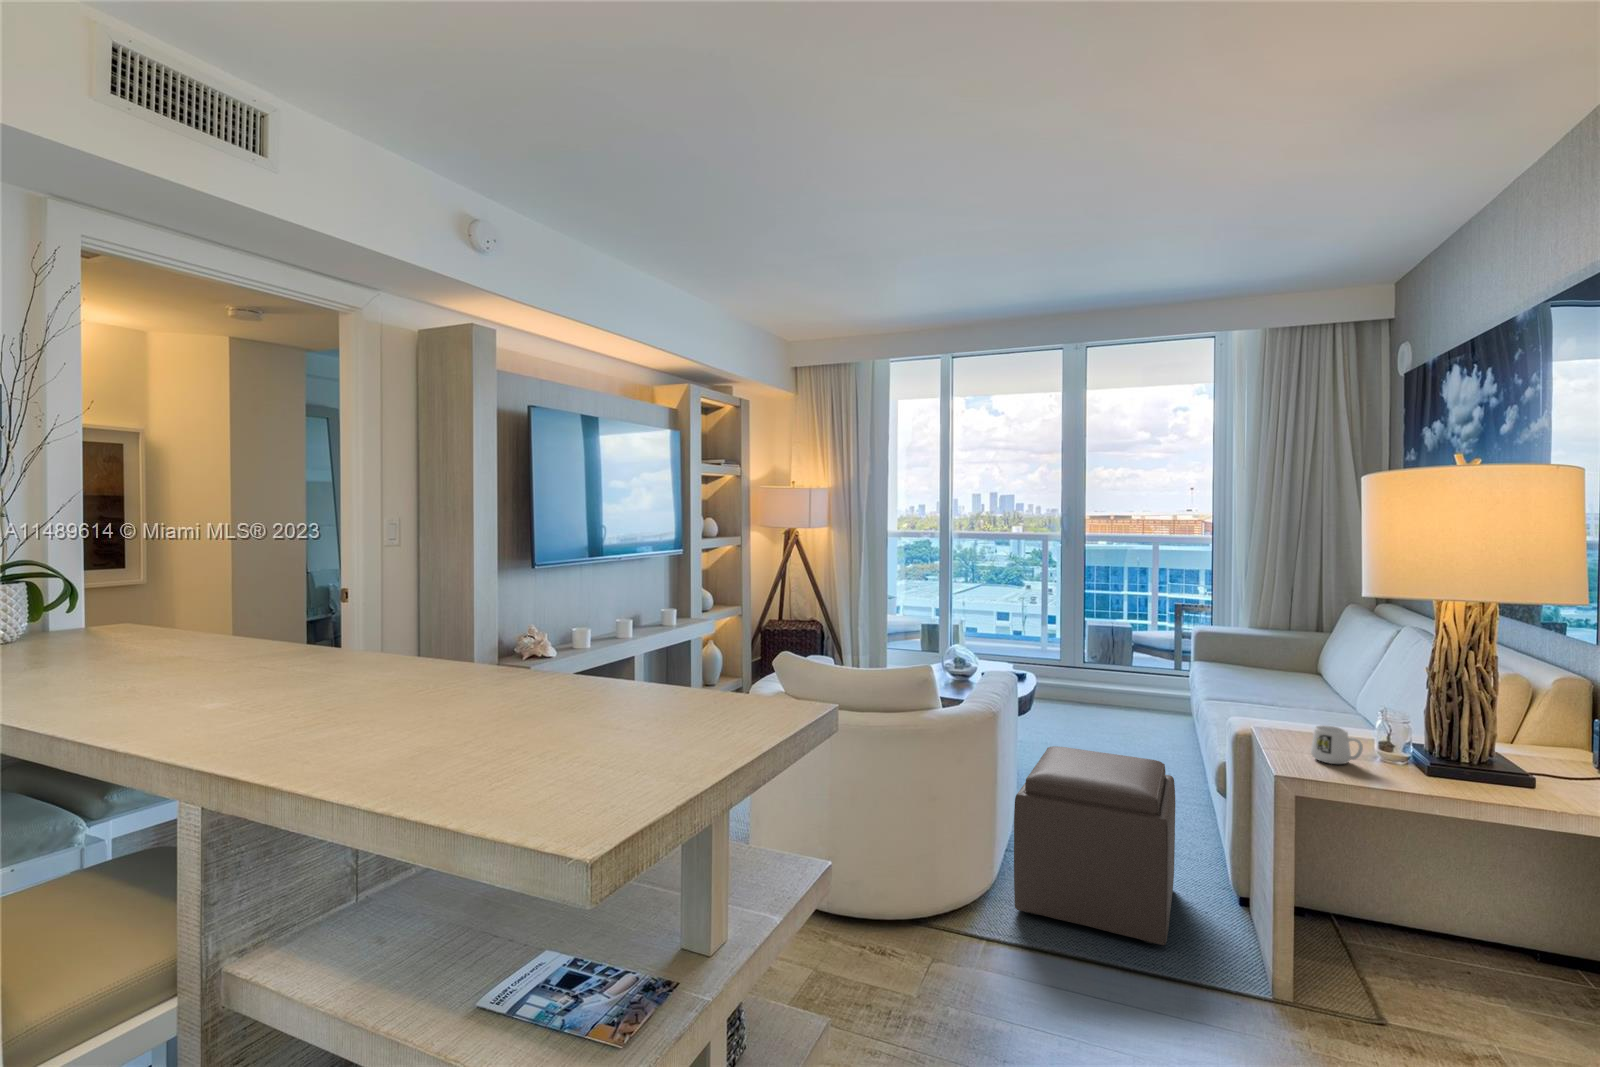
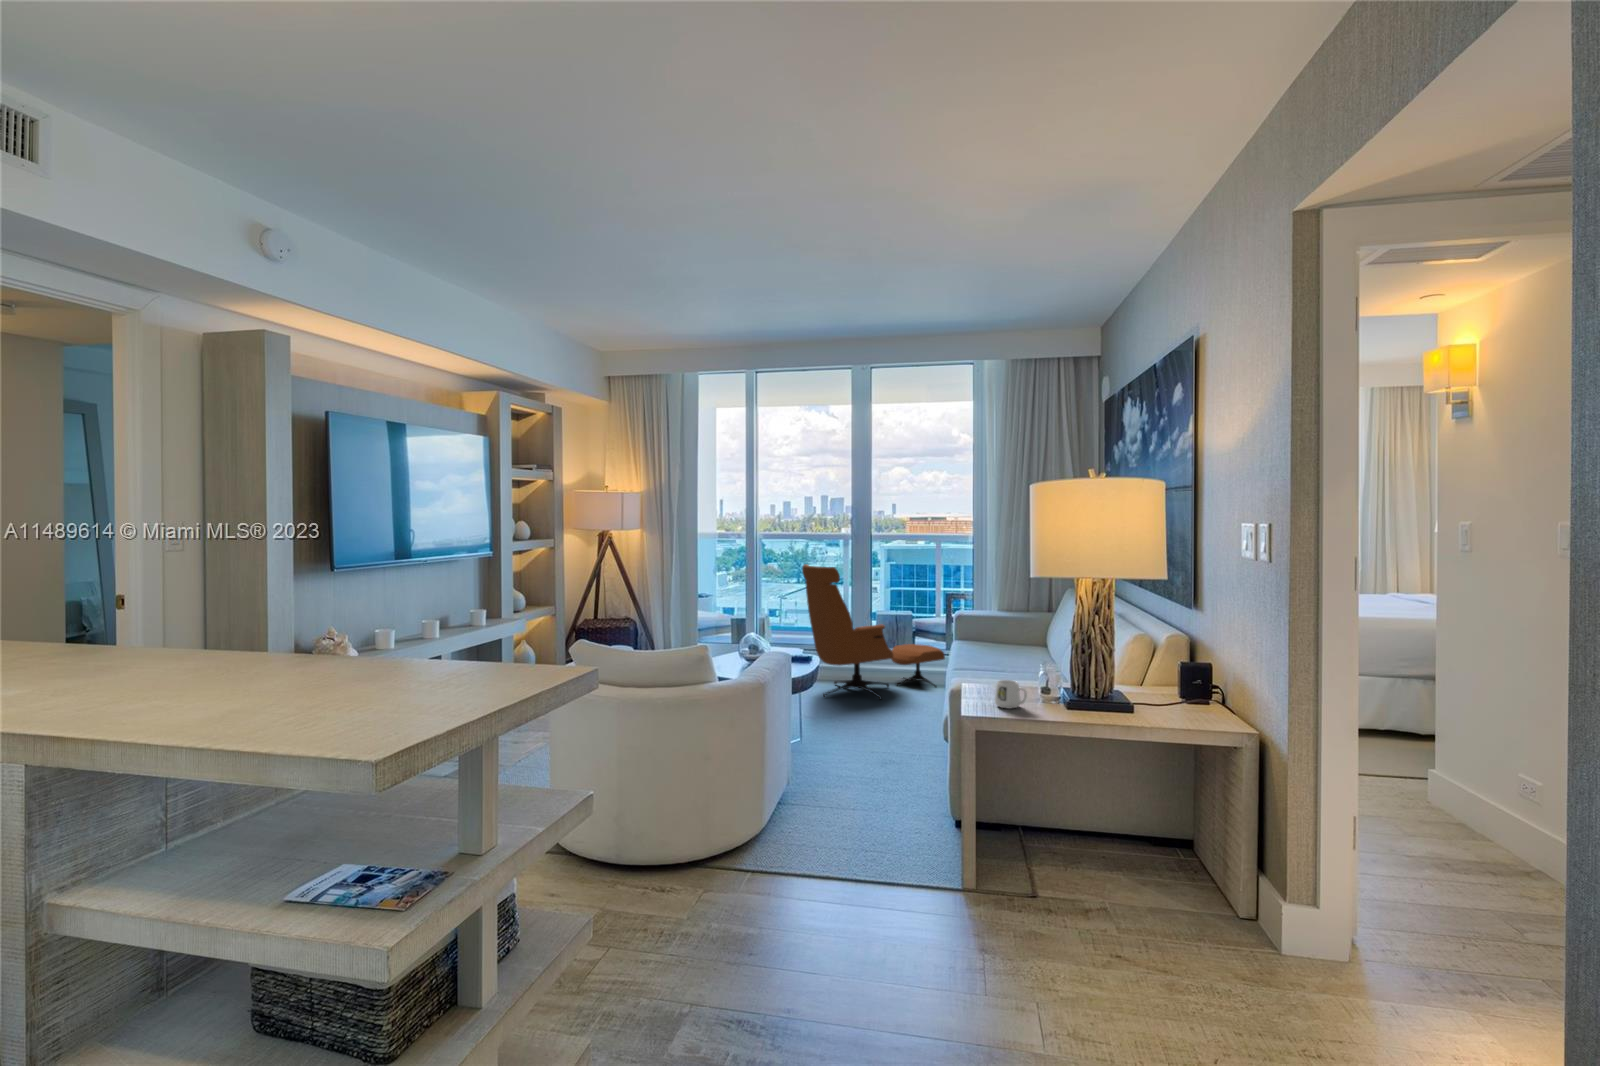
lounge chair: none [1007,569,1174,725] -> present [802,564,945,700]
ottoman: present [1014,746,1175,945] -> none [780,714,911,864]

